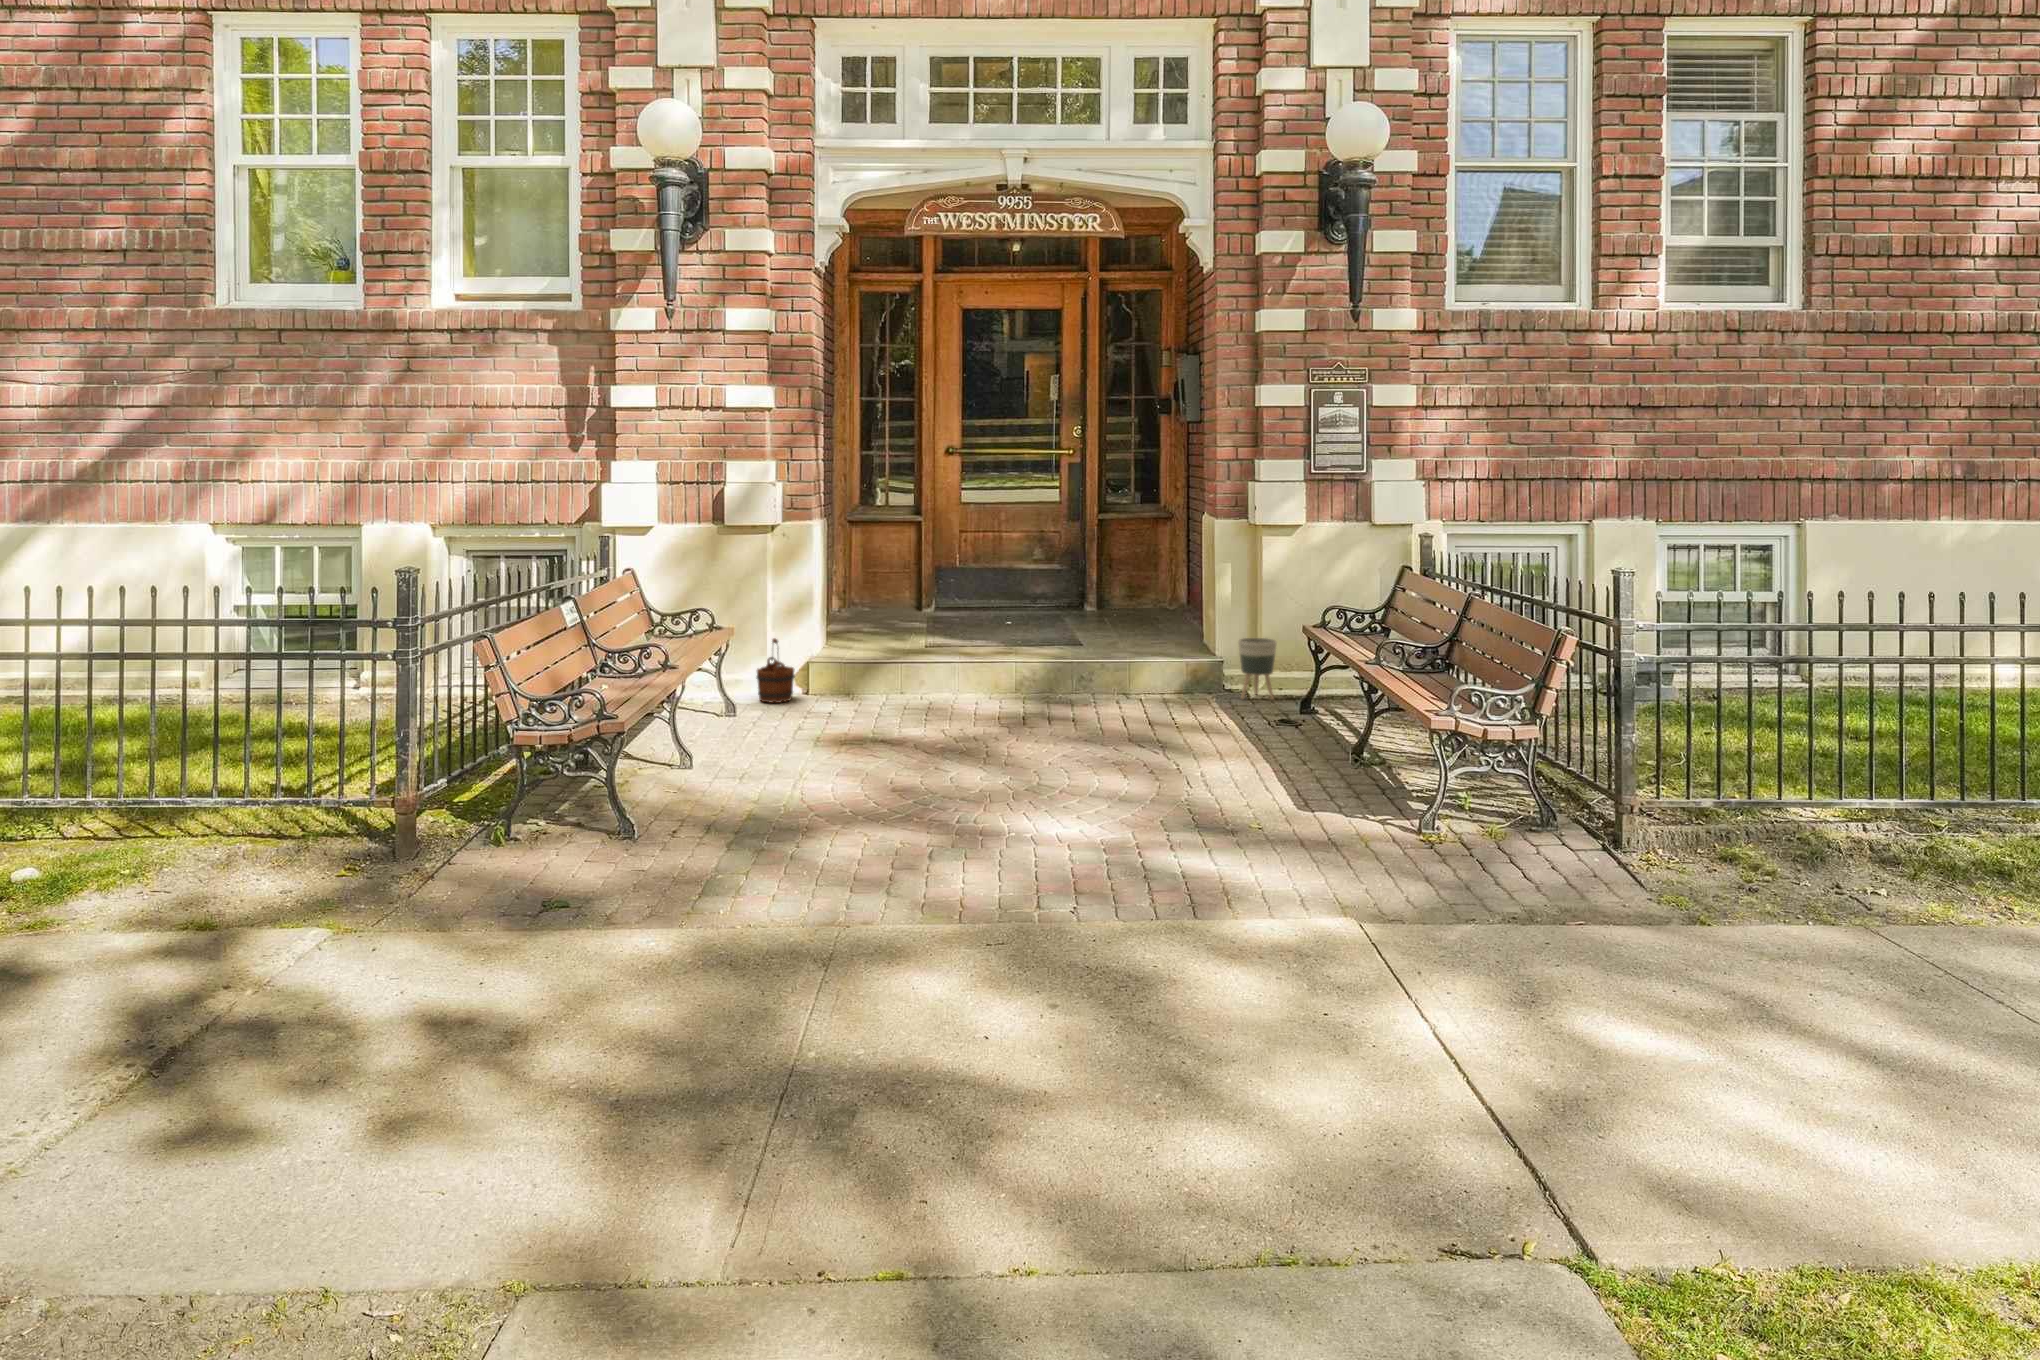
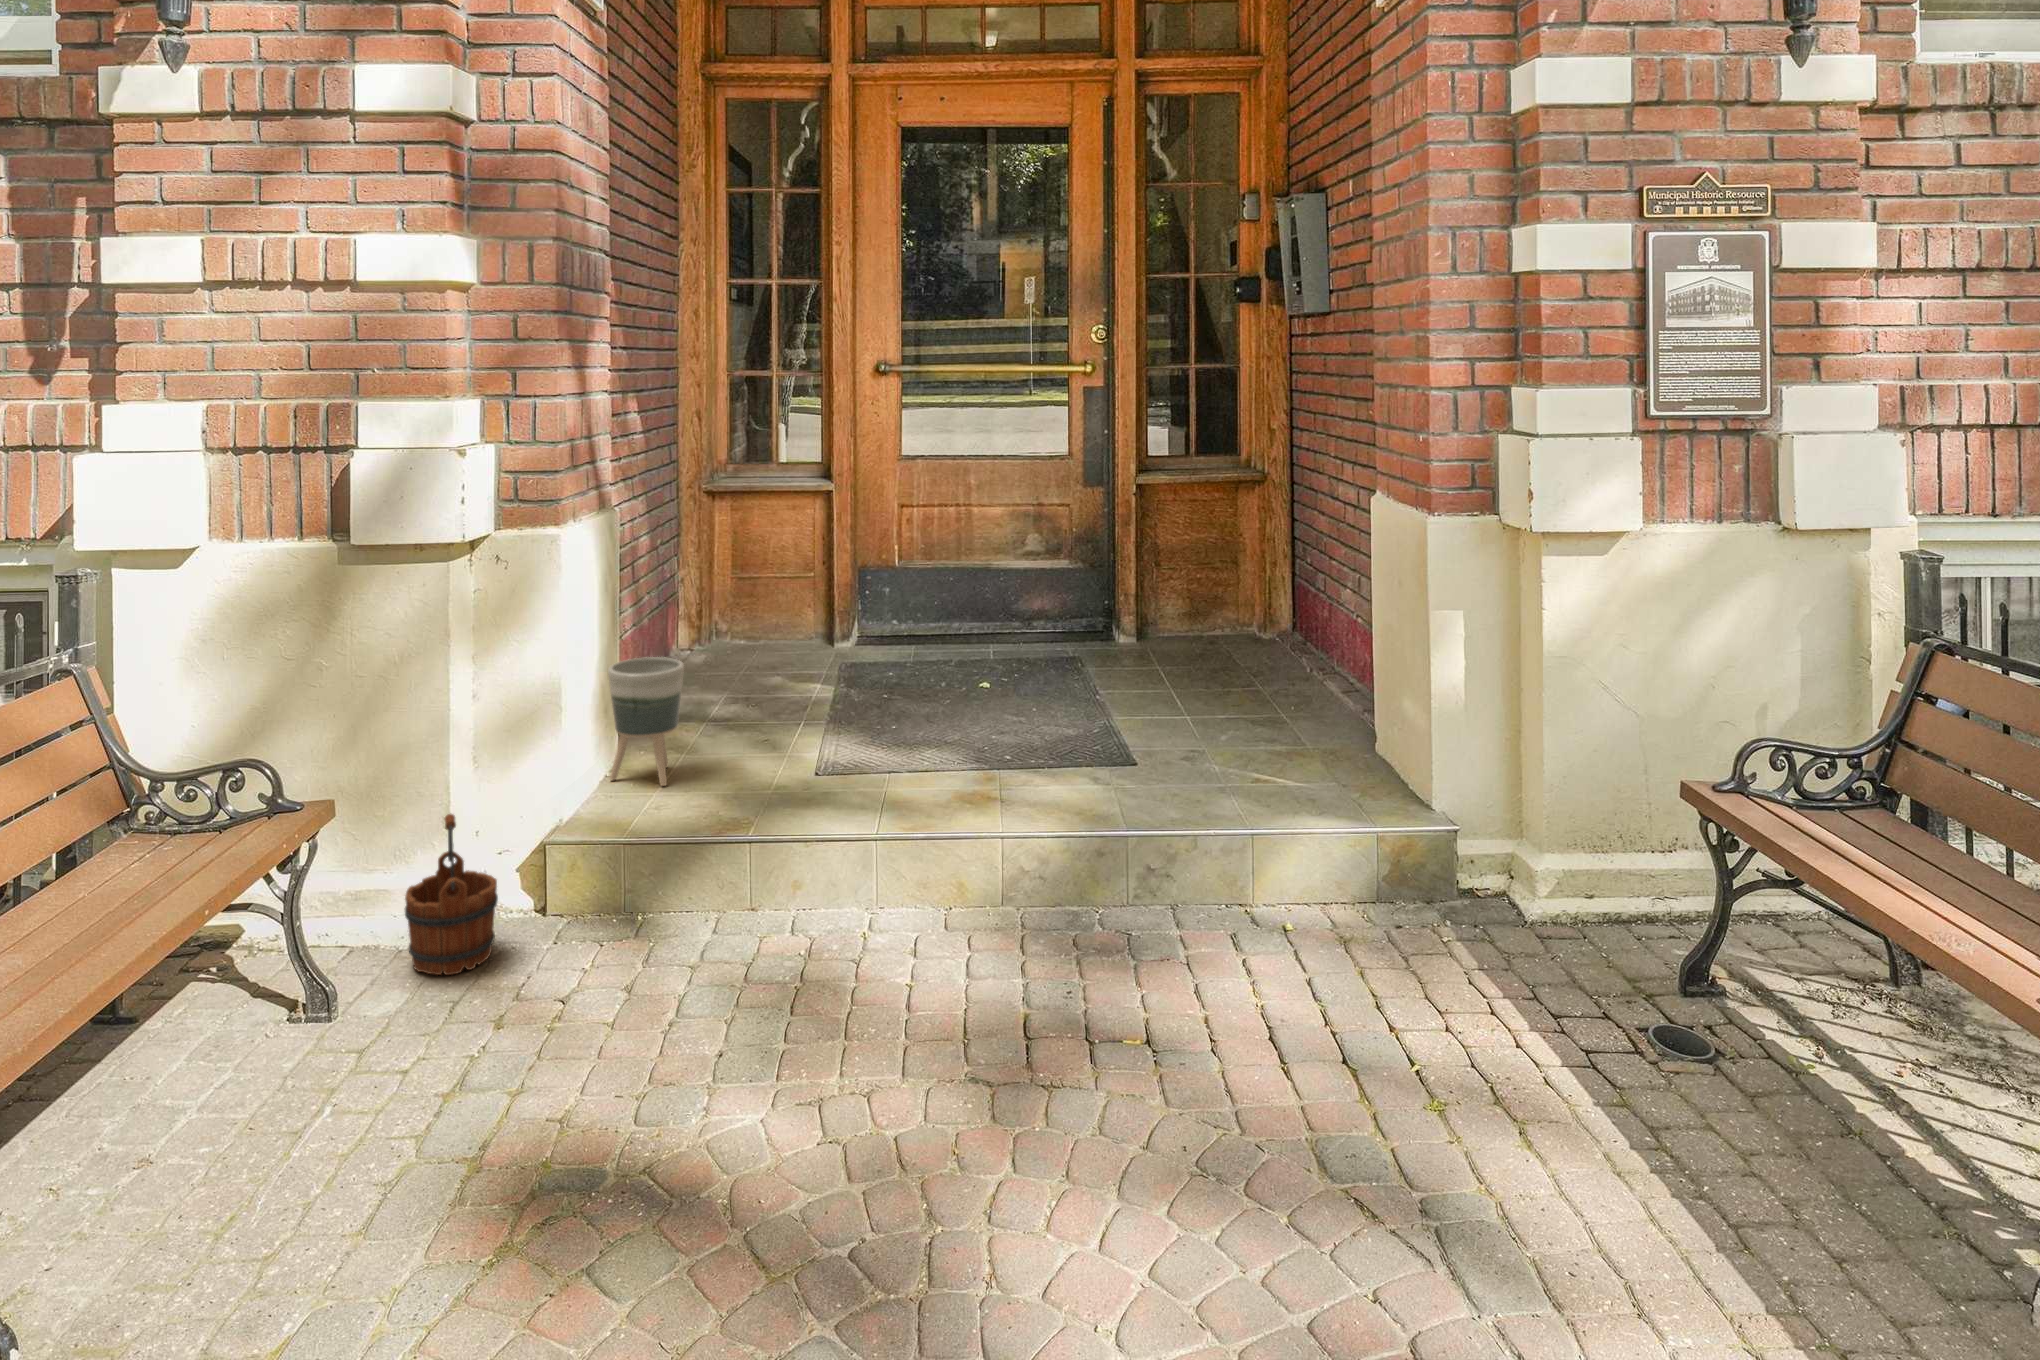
planter: present [1238,638,1277,700] -> present [608,657,684,786]

